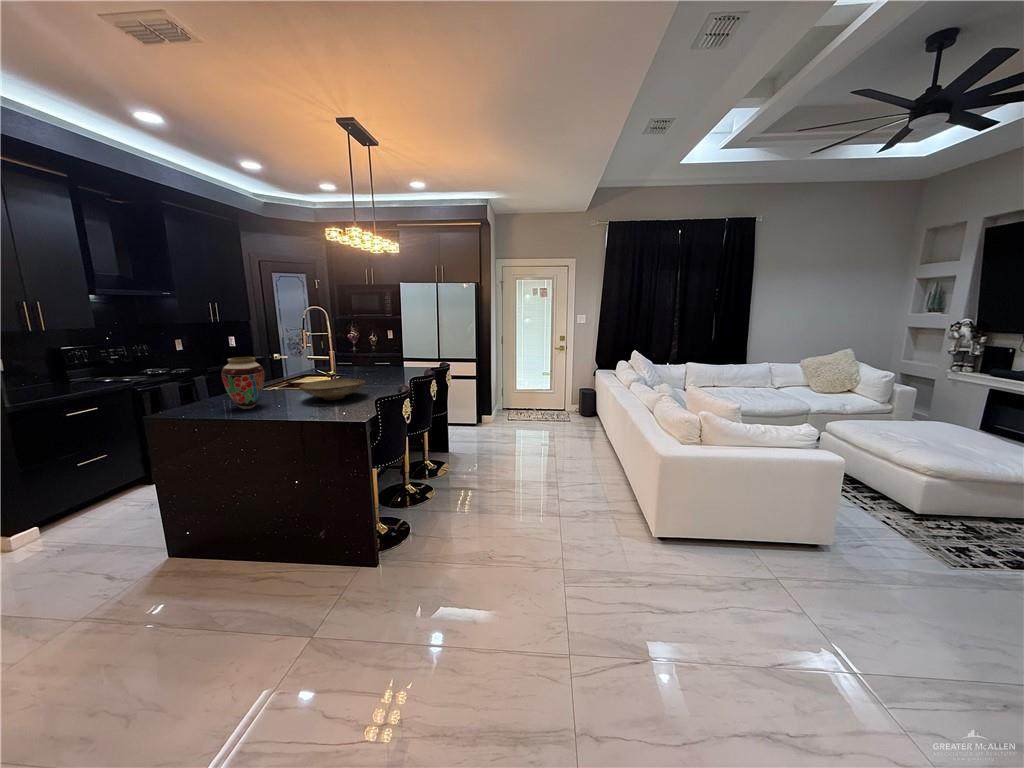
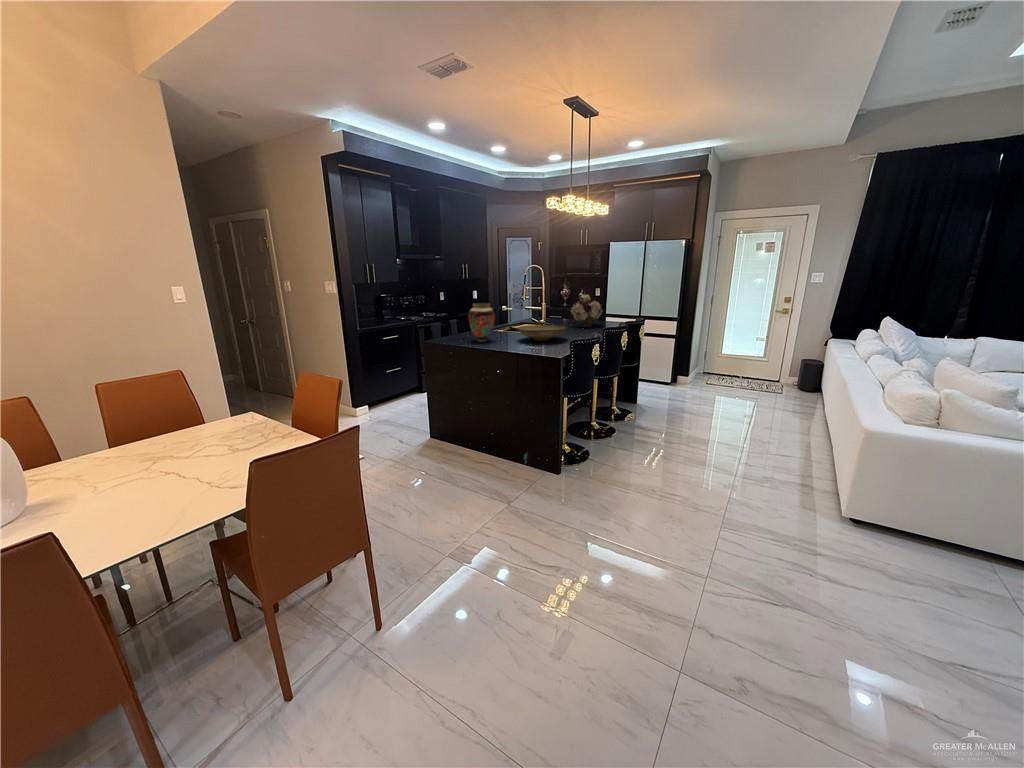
flower arrangement: none [365,340,403,376] -> present [571,295,602,327]

